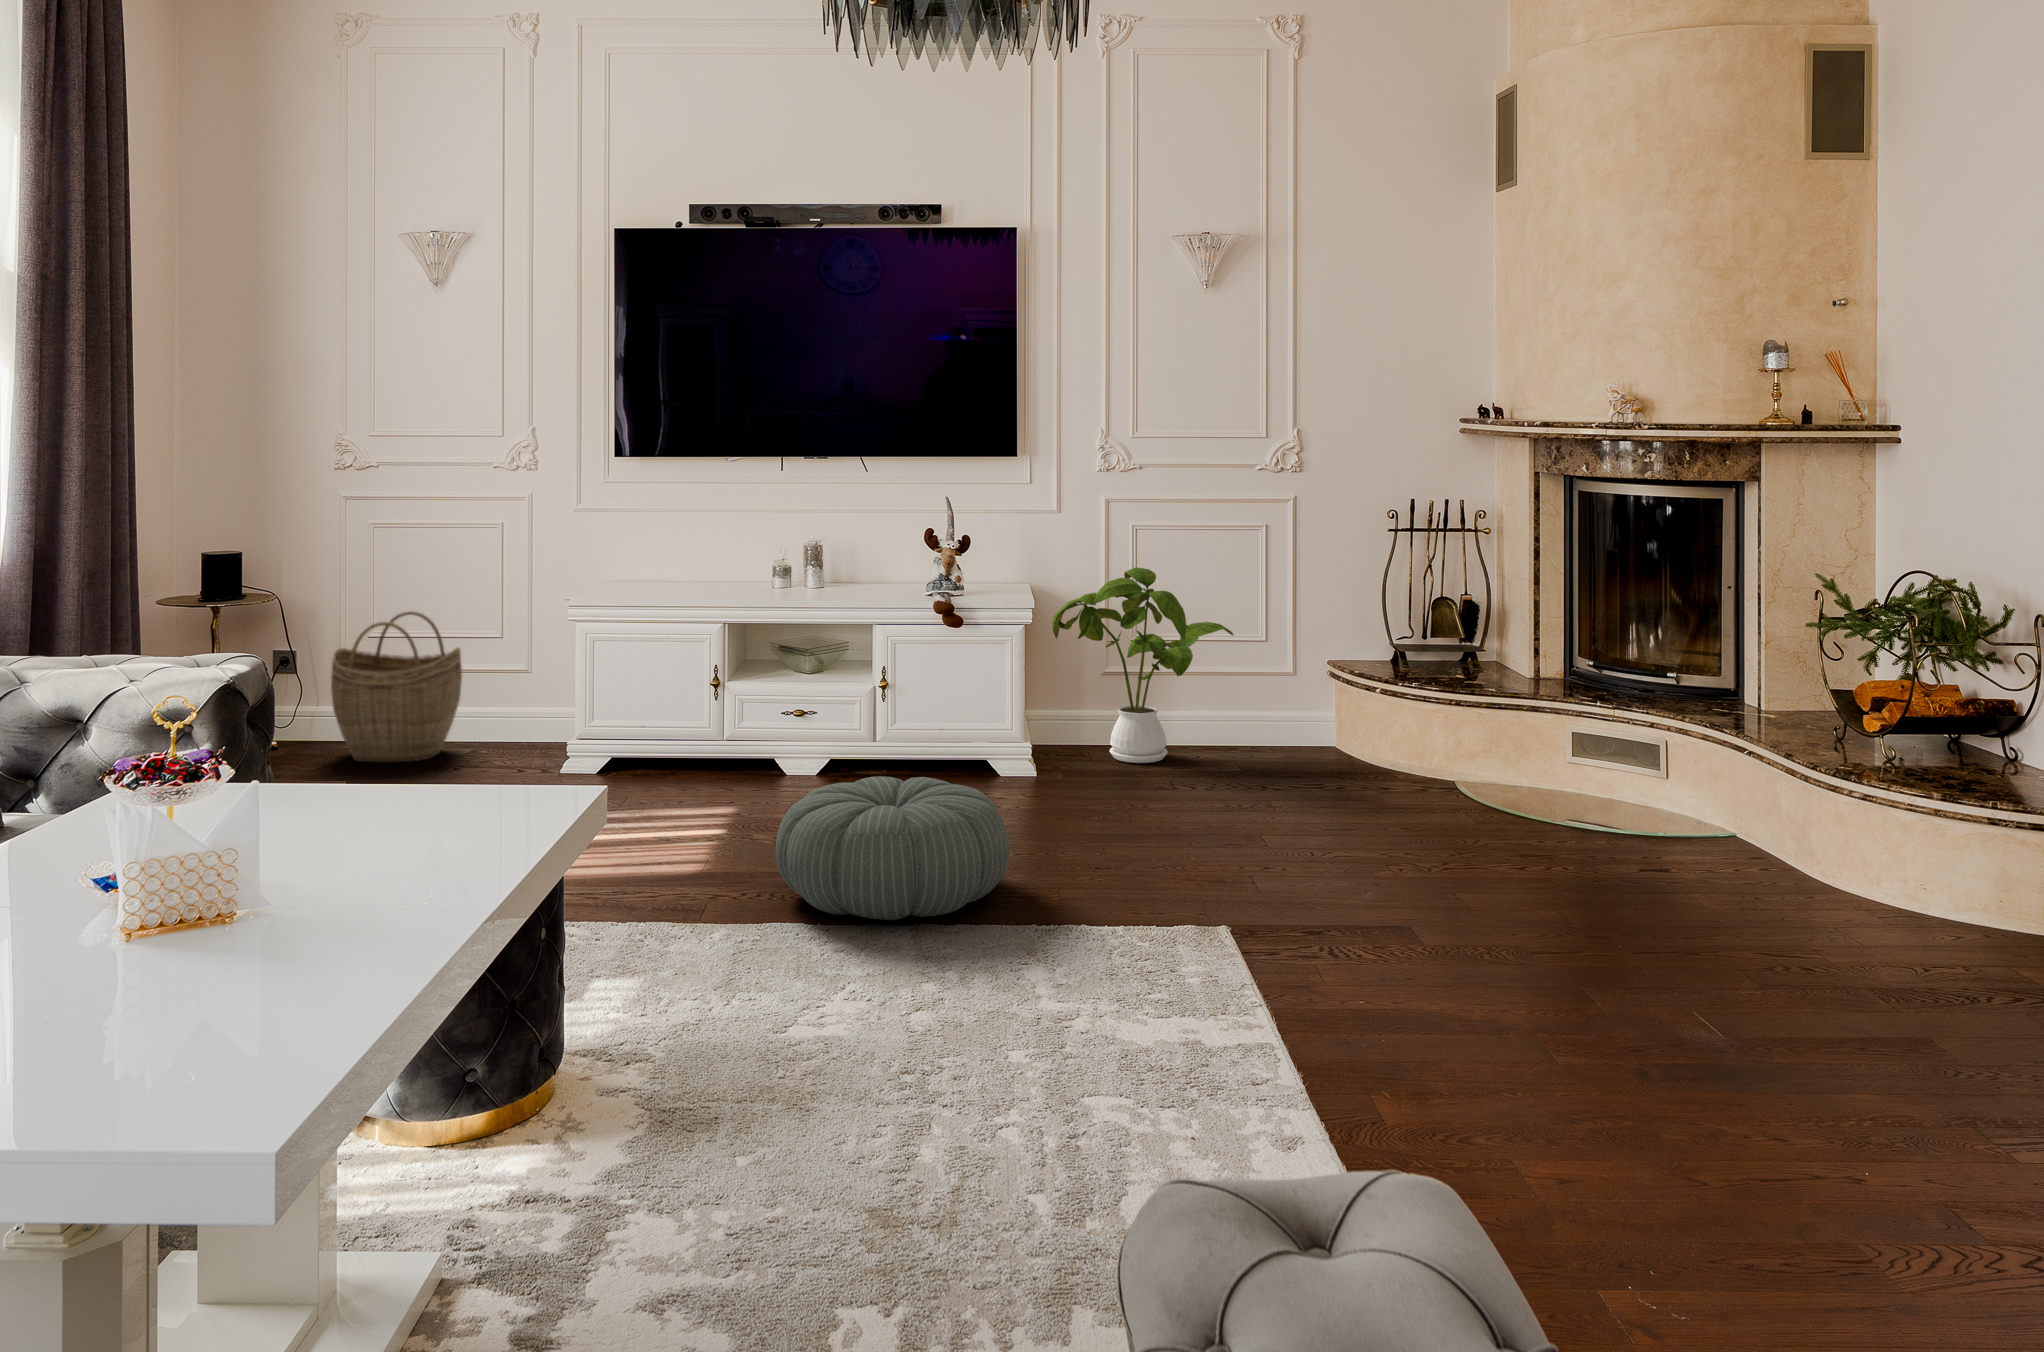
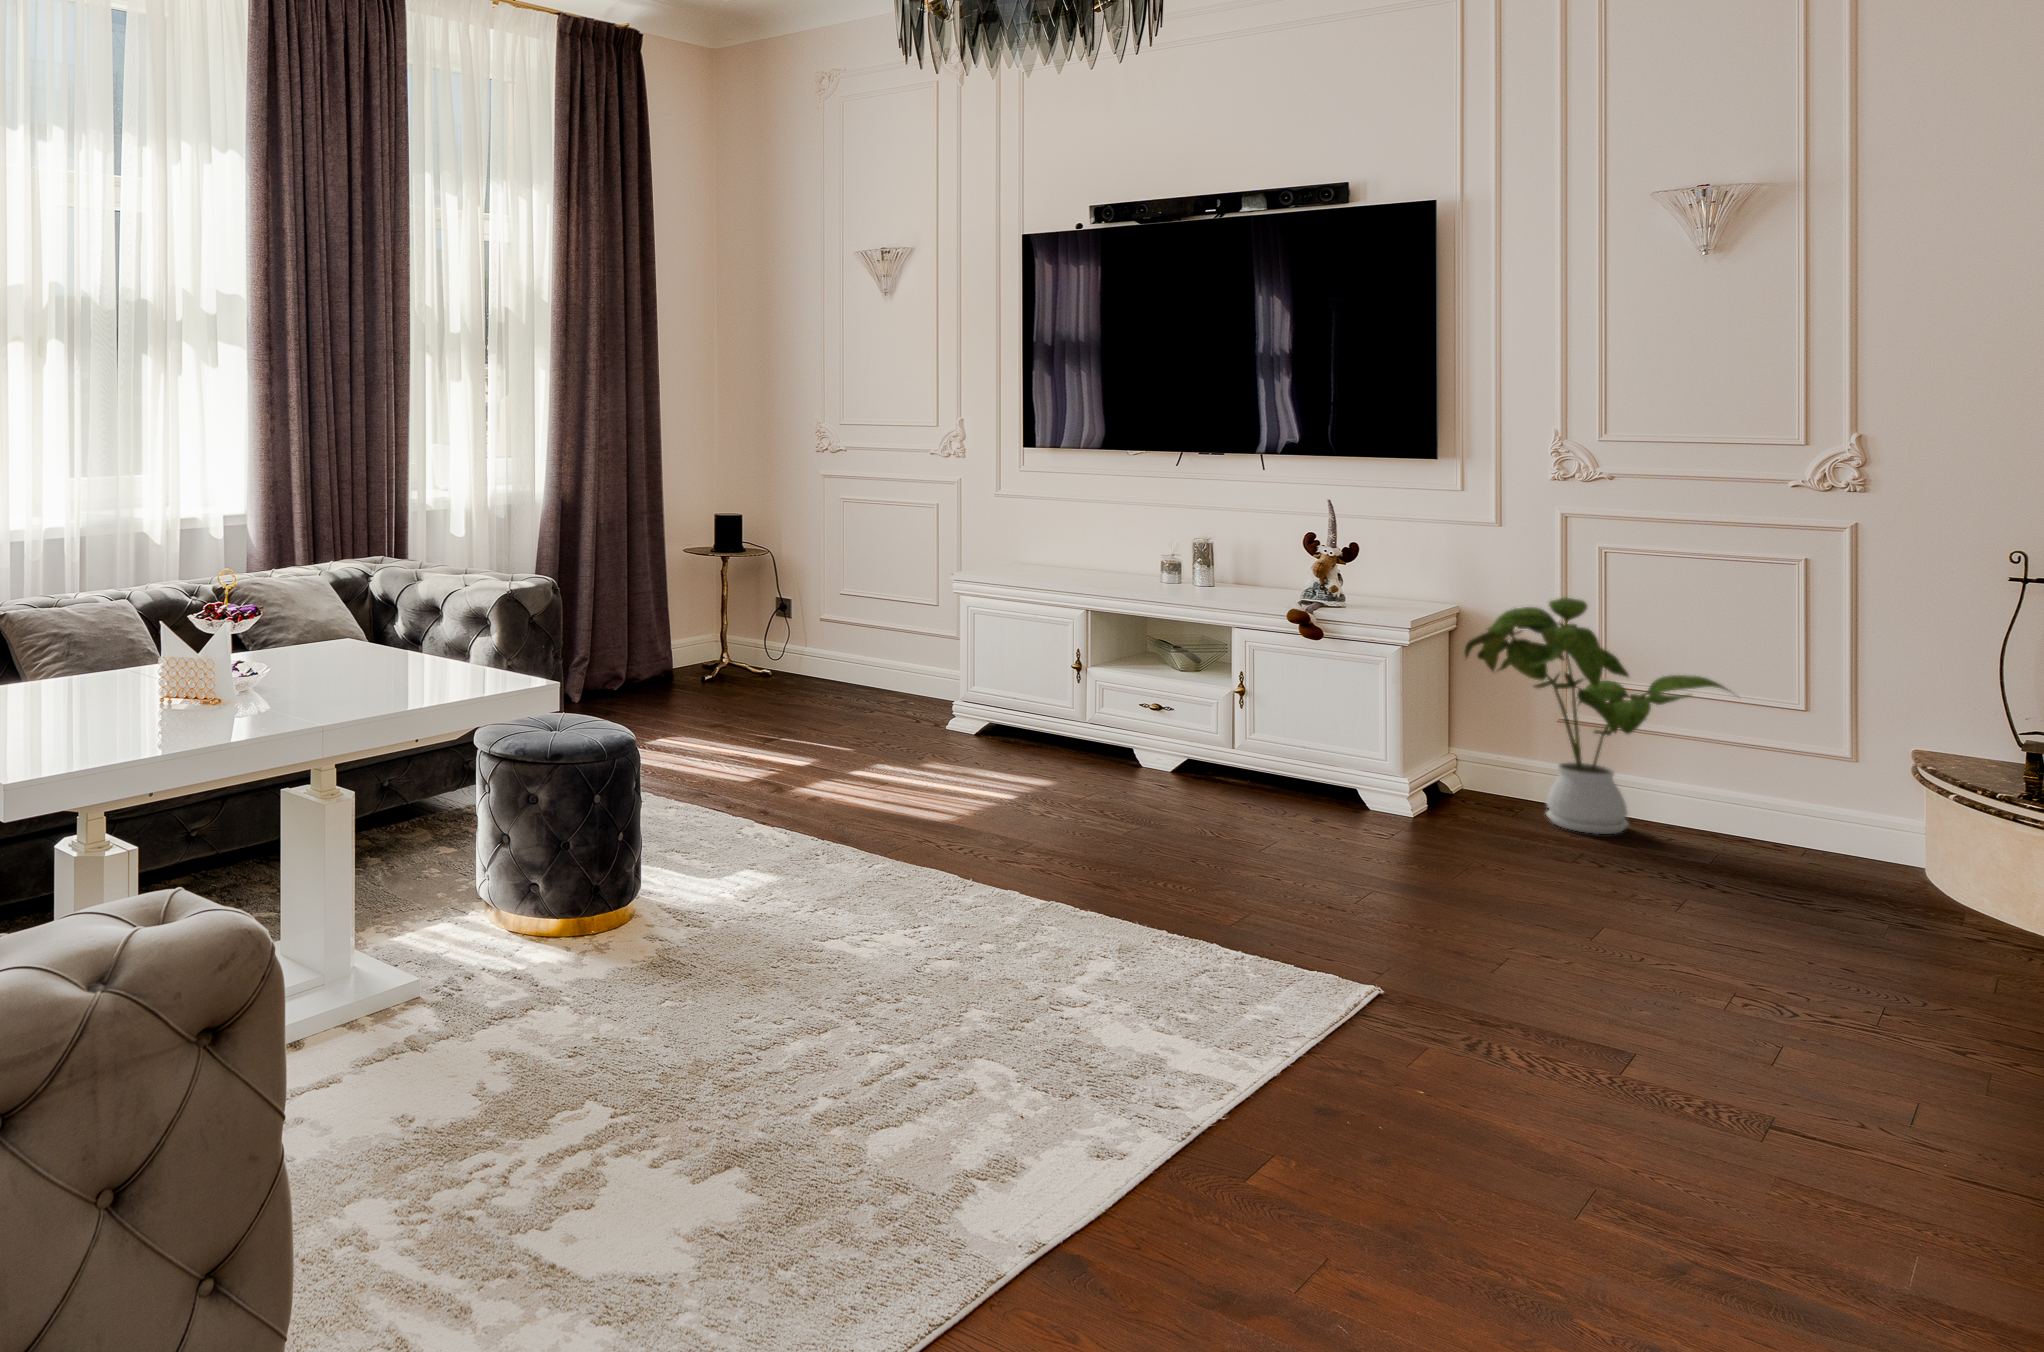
woven basket: present [331,611,462,762] -> none [793,573,900,700]
pouf: present [776,777,1009,920] -> none [967,763,1202,901]

